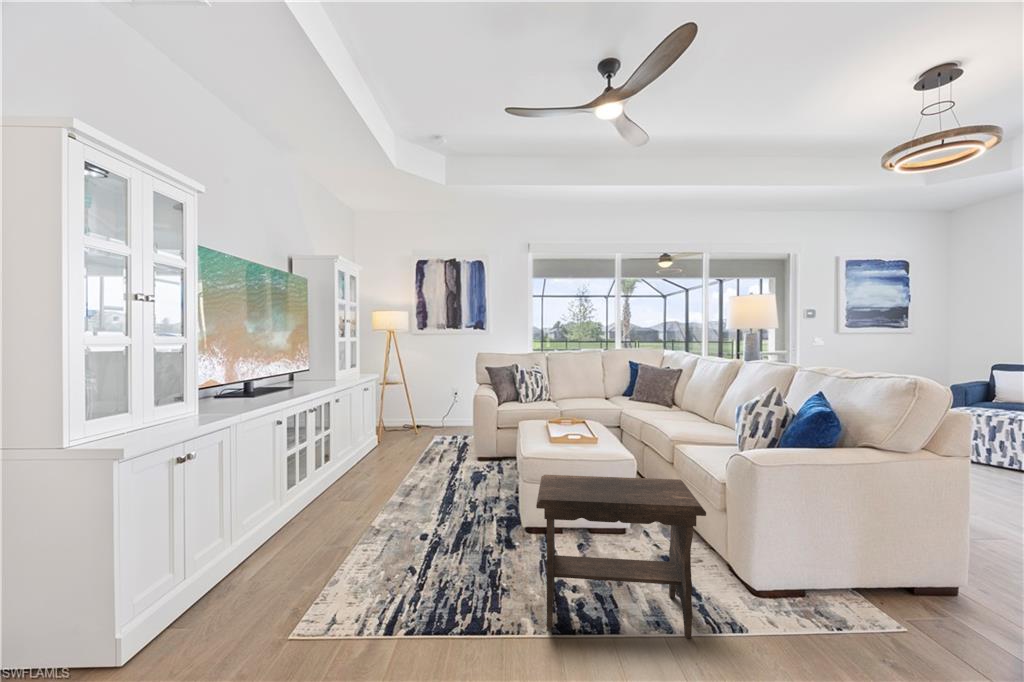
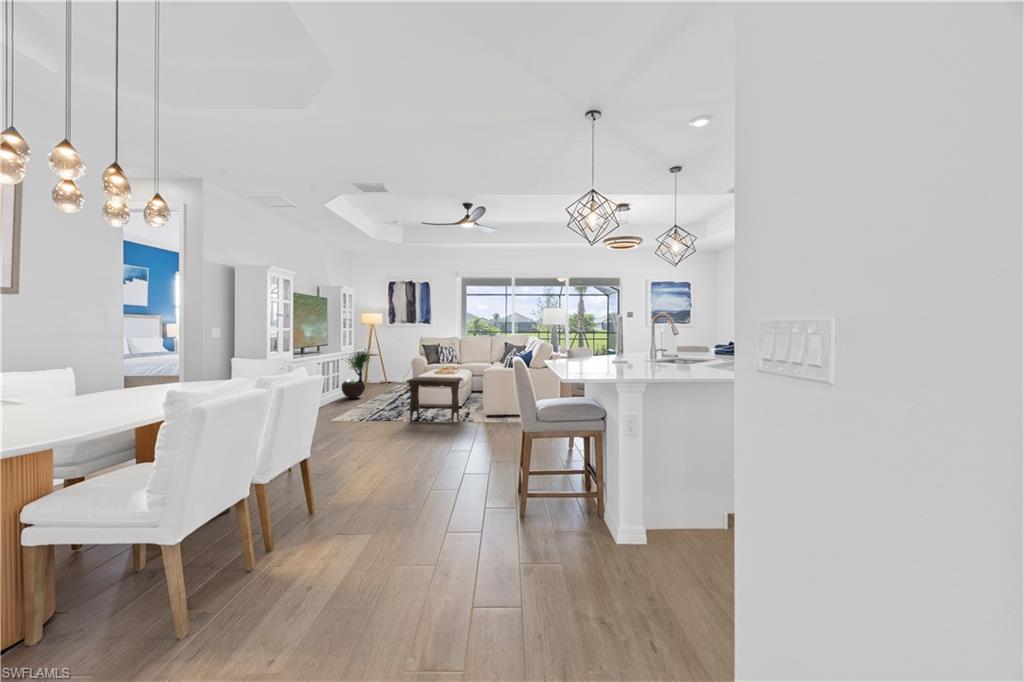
potted tree: none [335,375,397,484] -> present [341,349,370,398]

